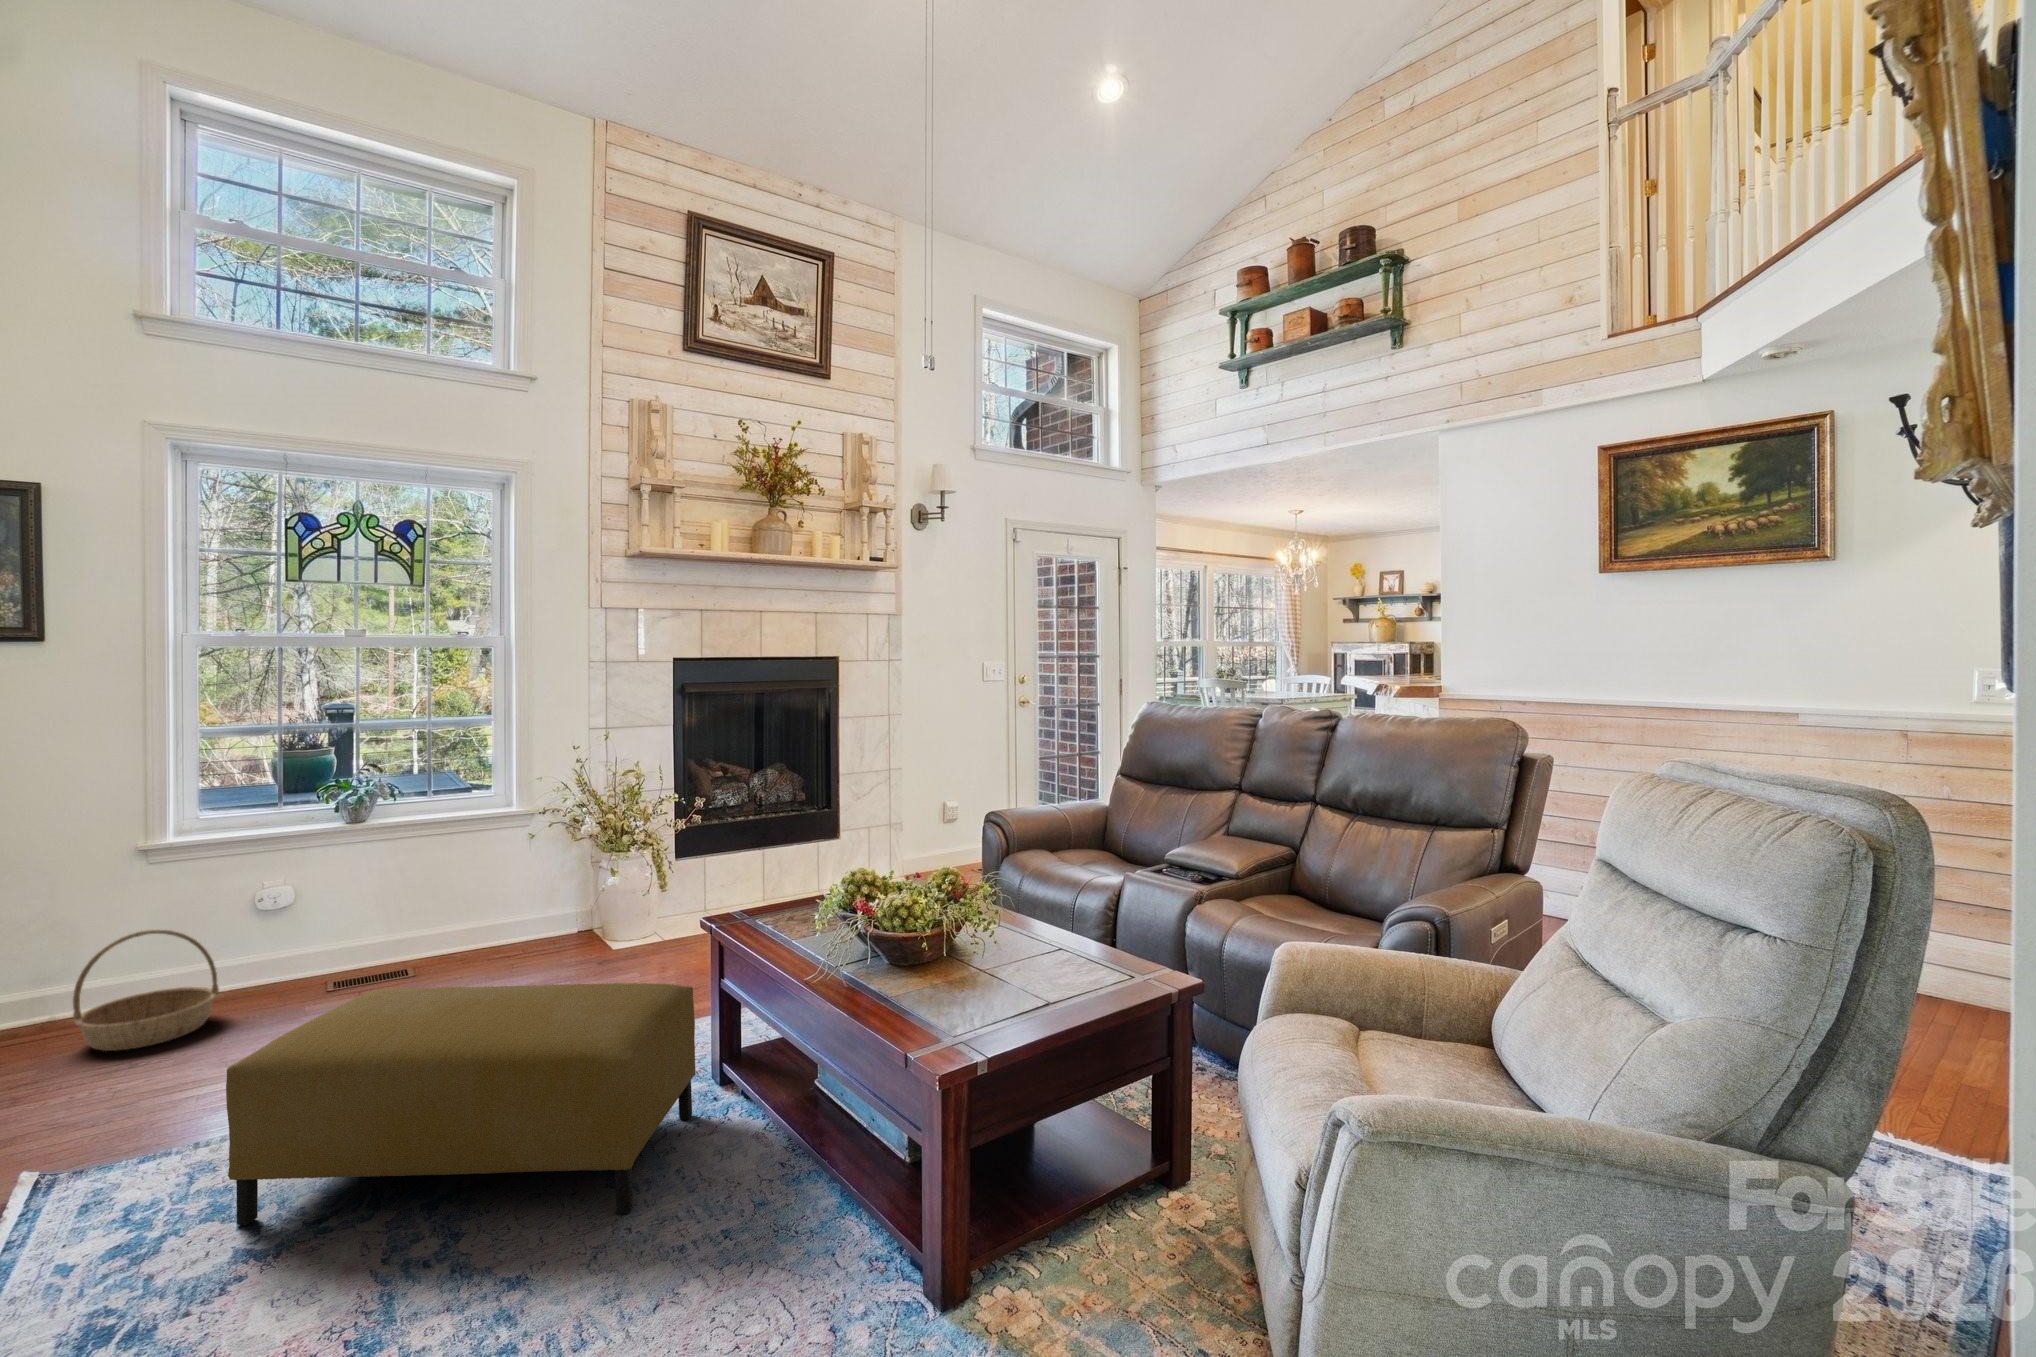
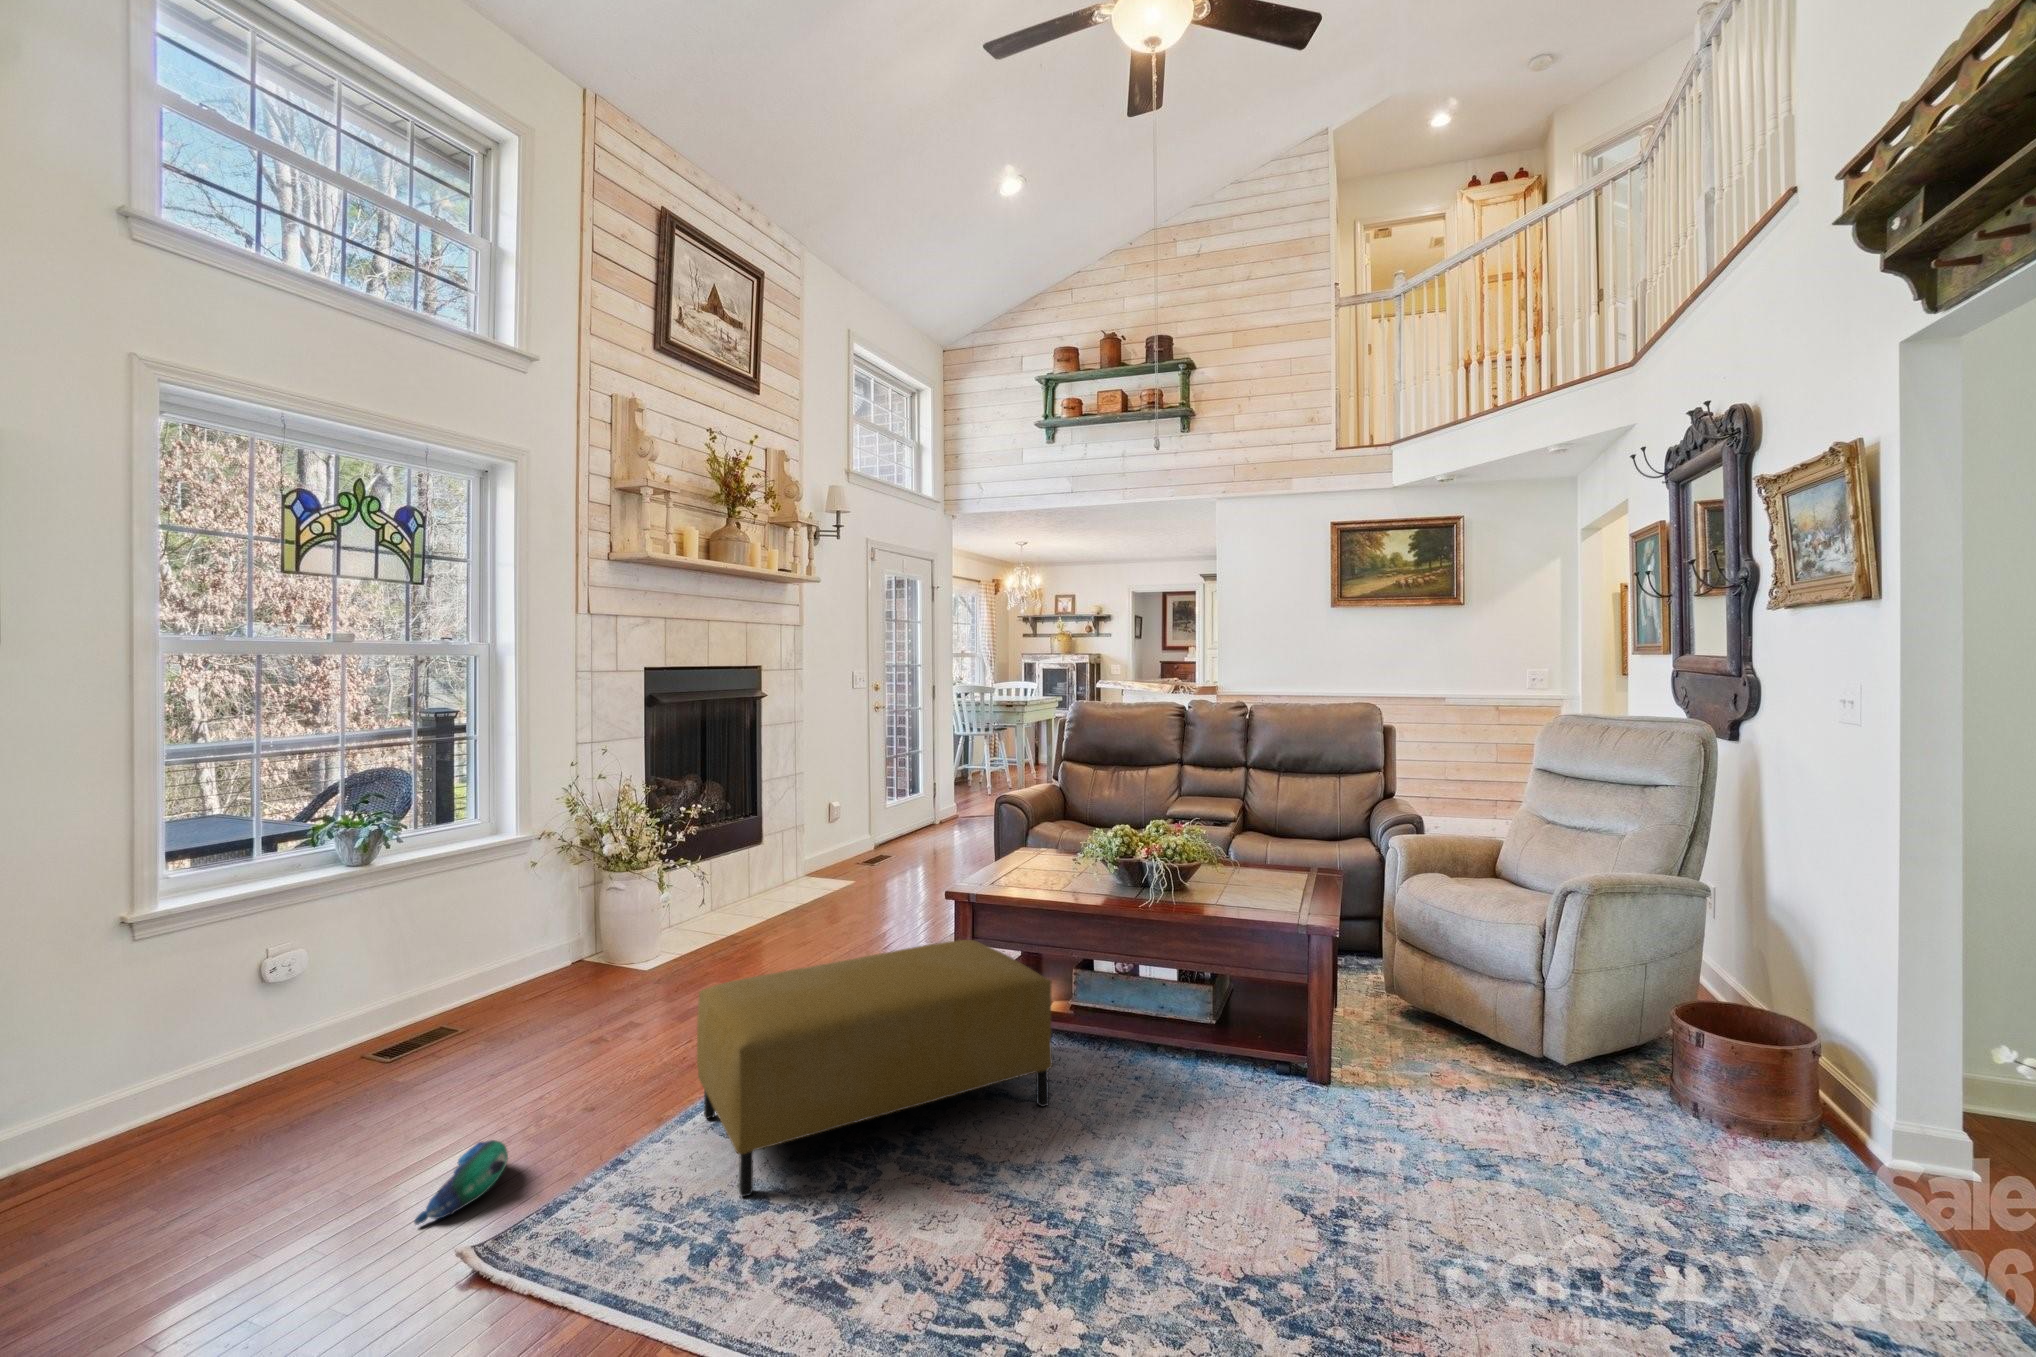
basket: present [73,930,219,1051] -> none [124,998,294,1155]
plush toy: none [55,1097,206,1164] -> present [414,1140,508,1225]

